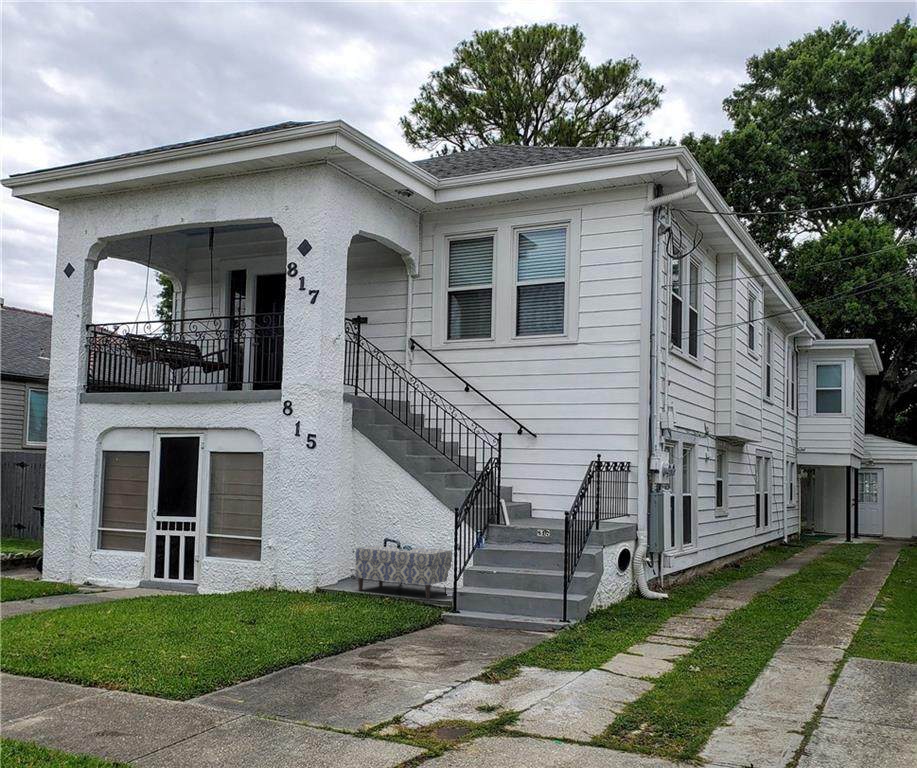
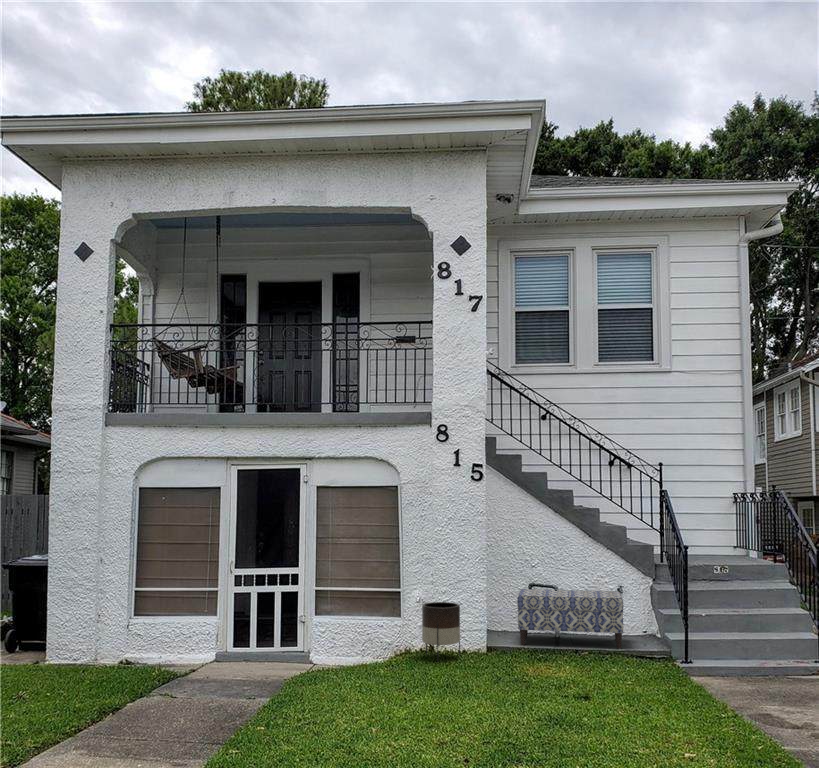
planter: none [253,548,286,595] -> present [422,602,460,662]

